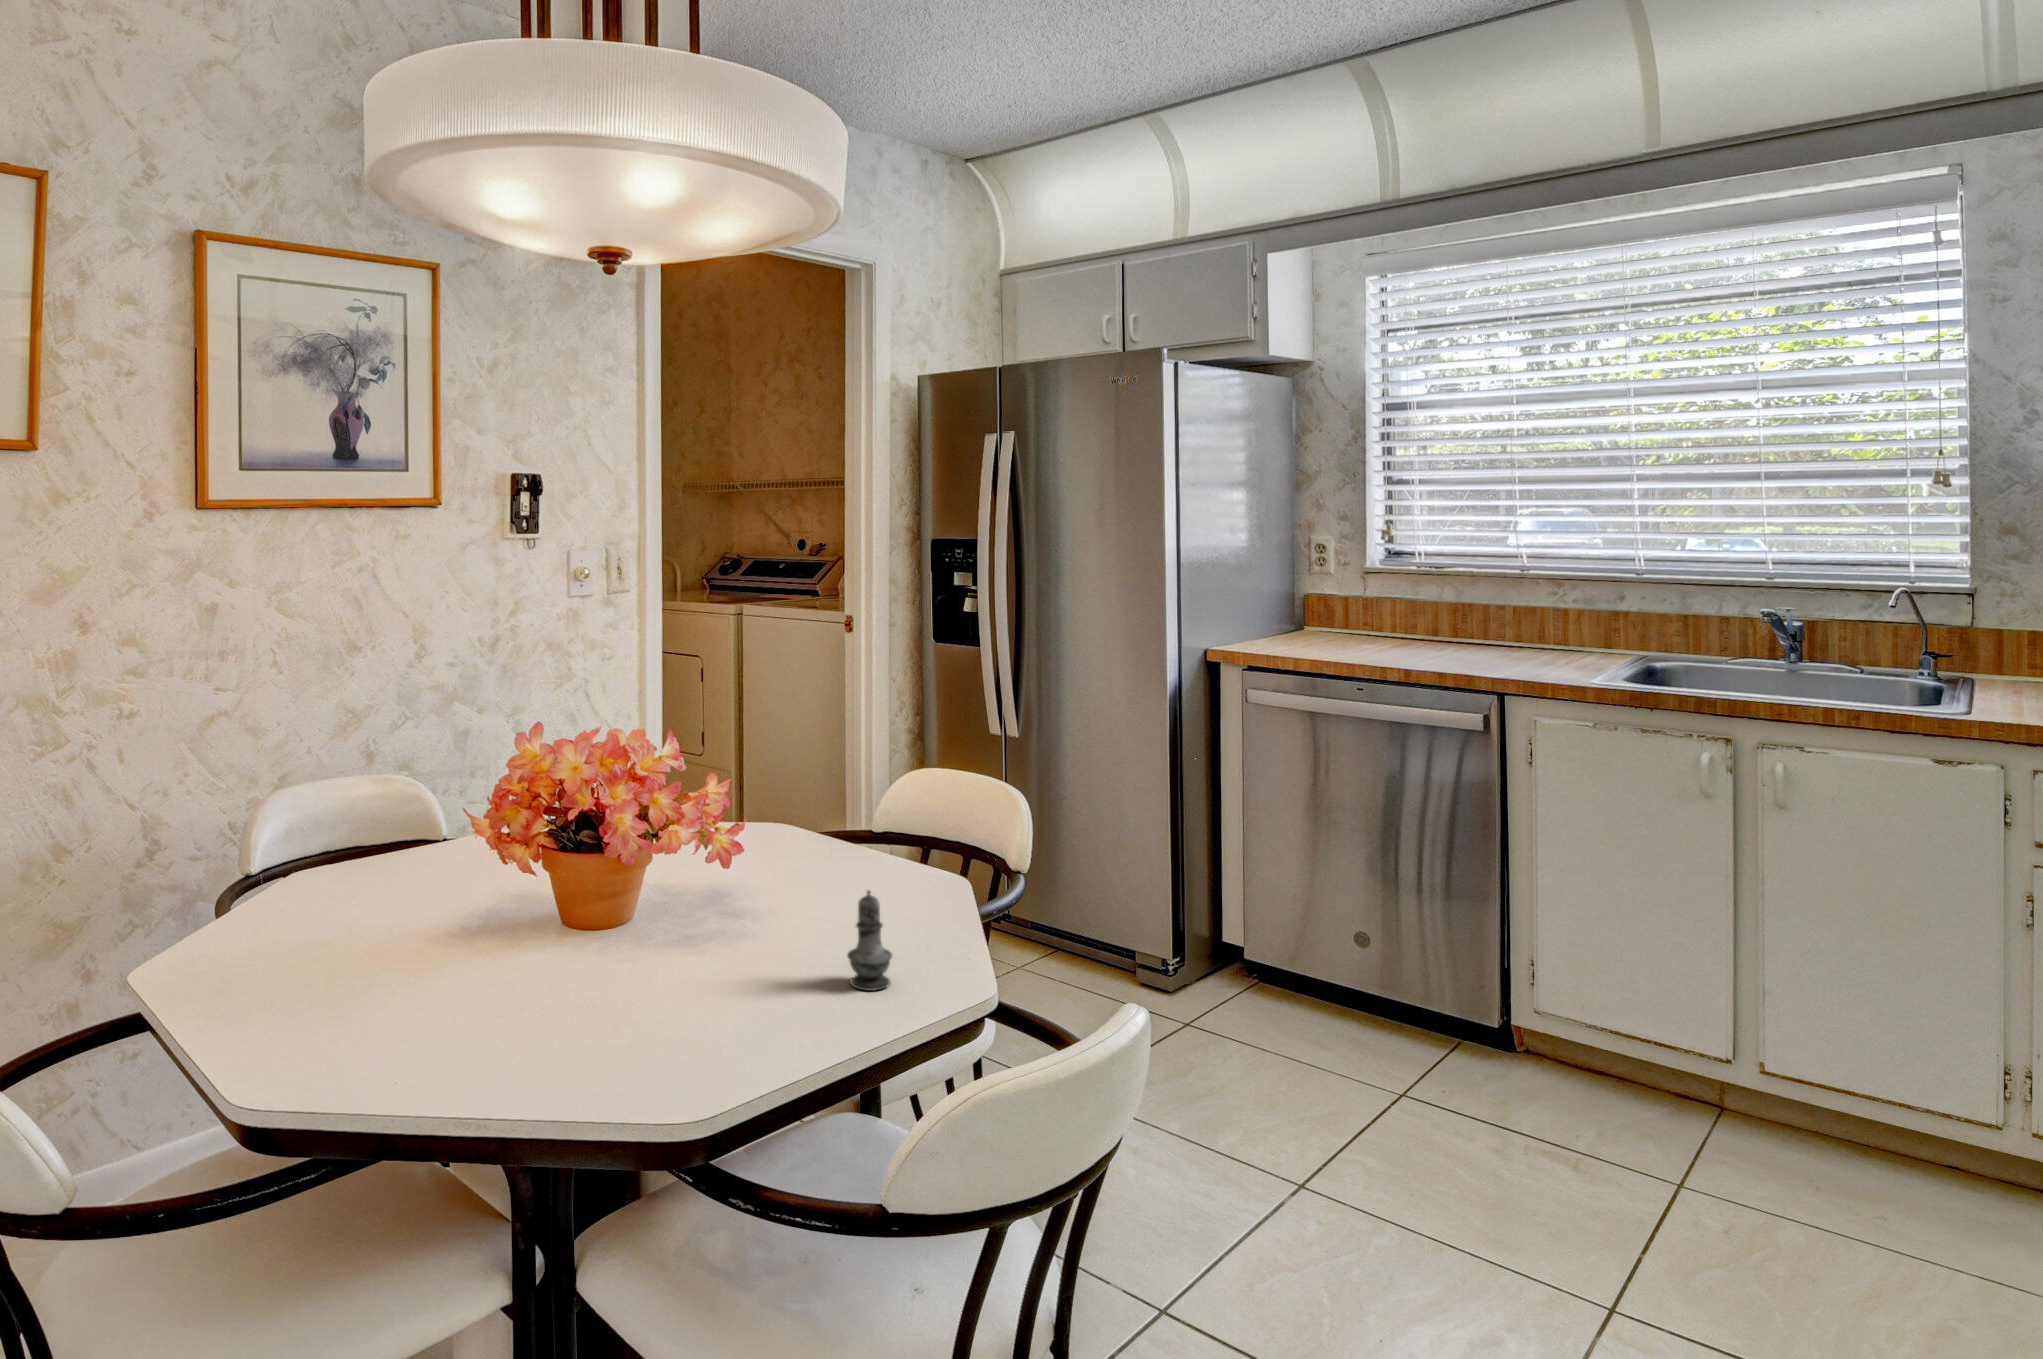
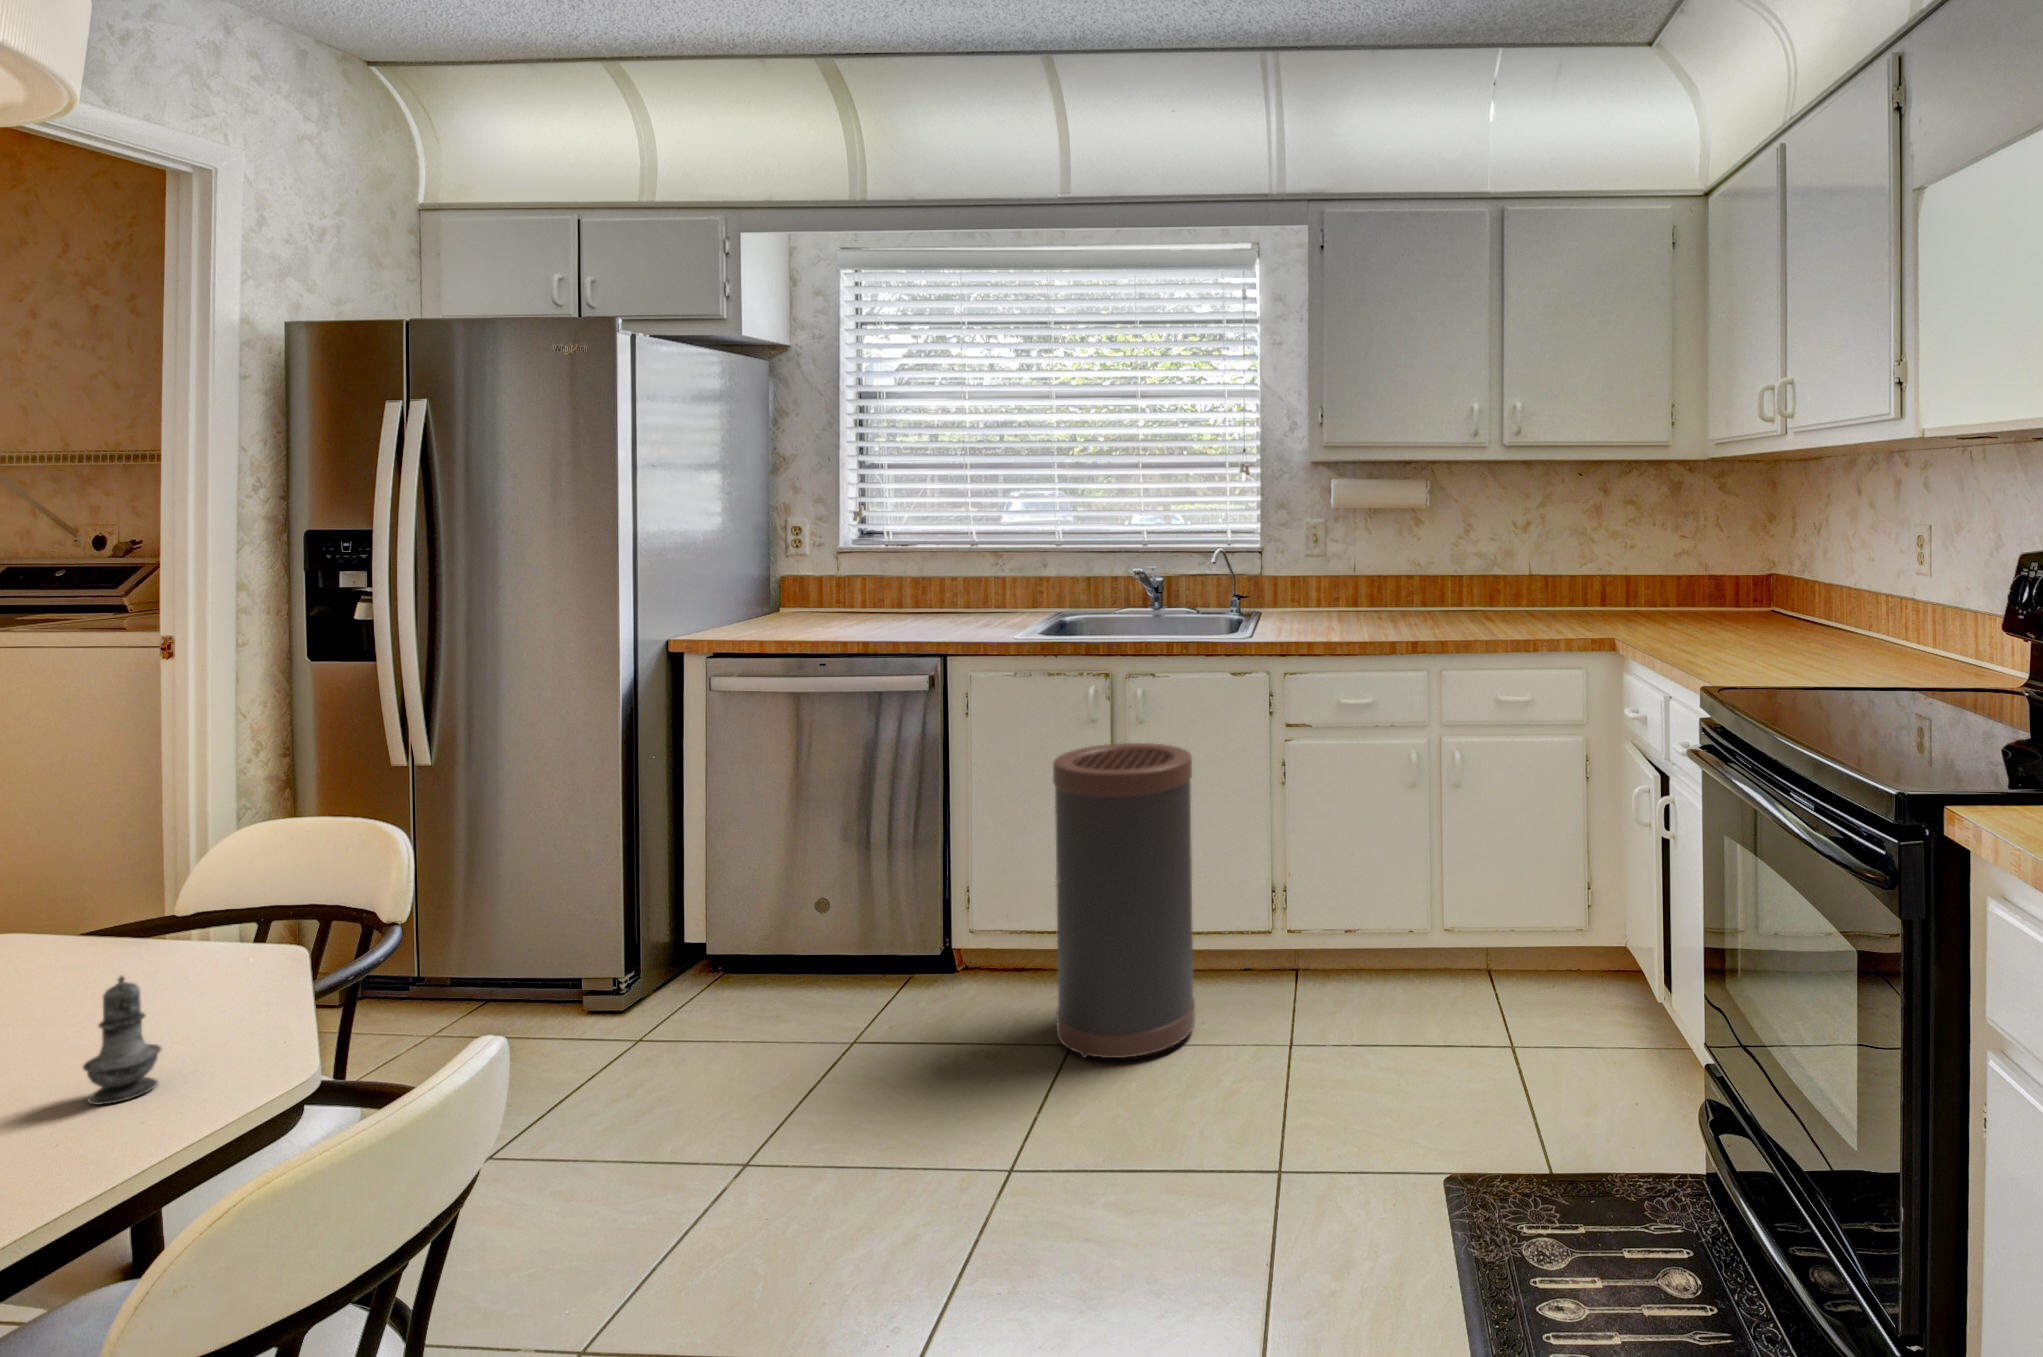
trash can: none [1658,824,1890,1243] -> present [1053,743,1195,1058]

